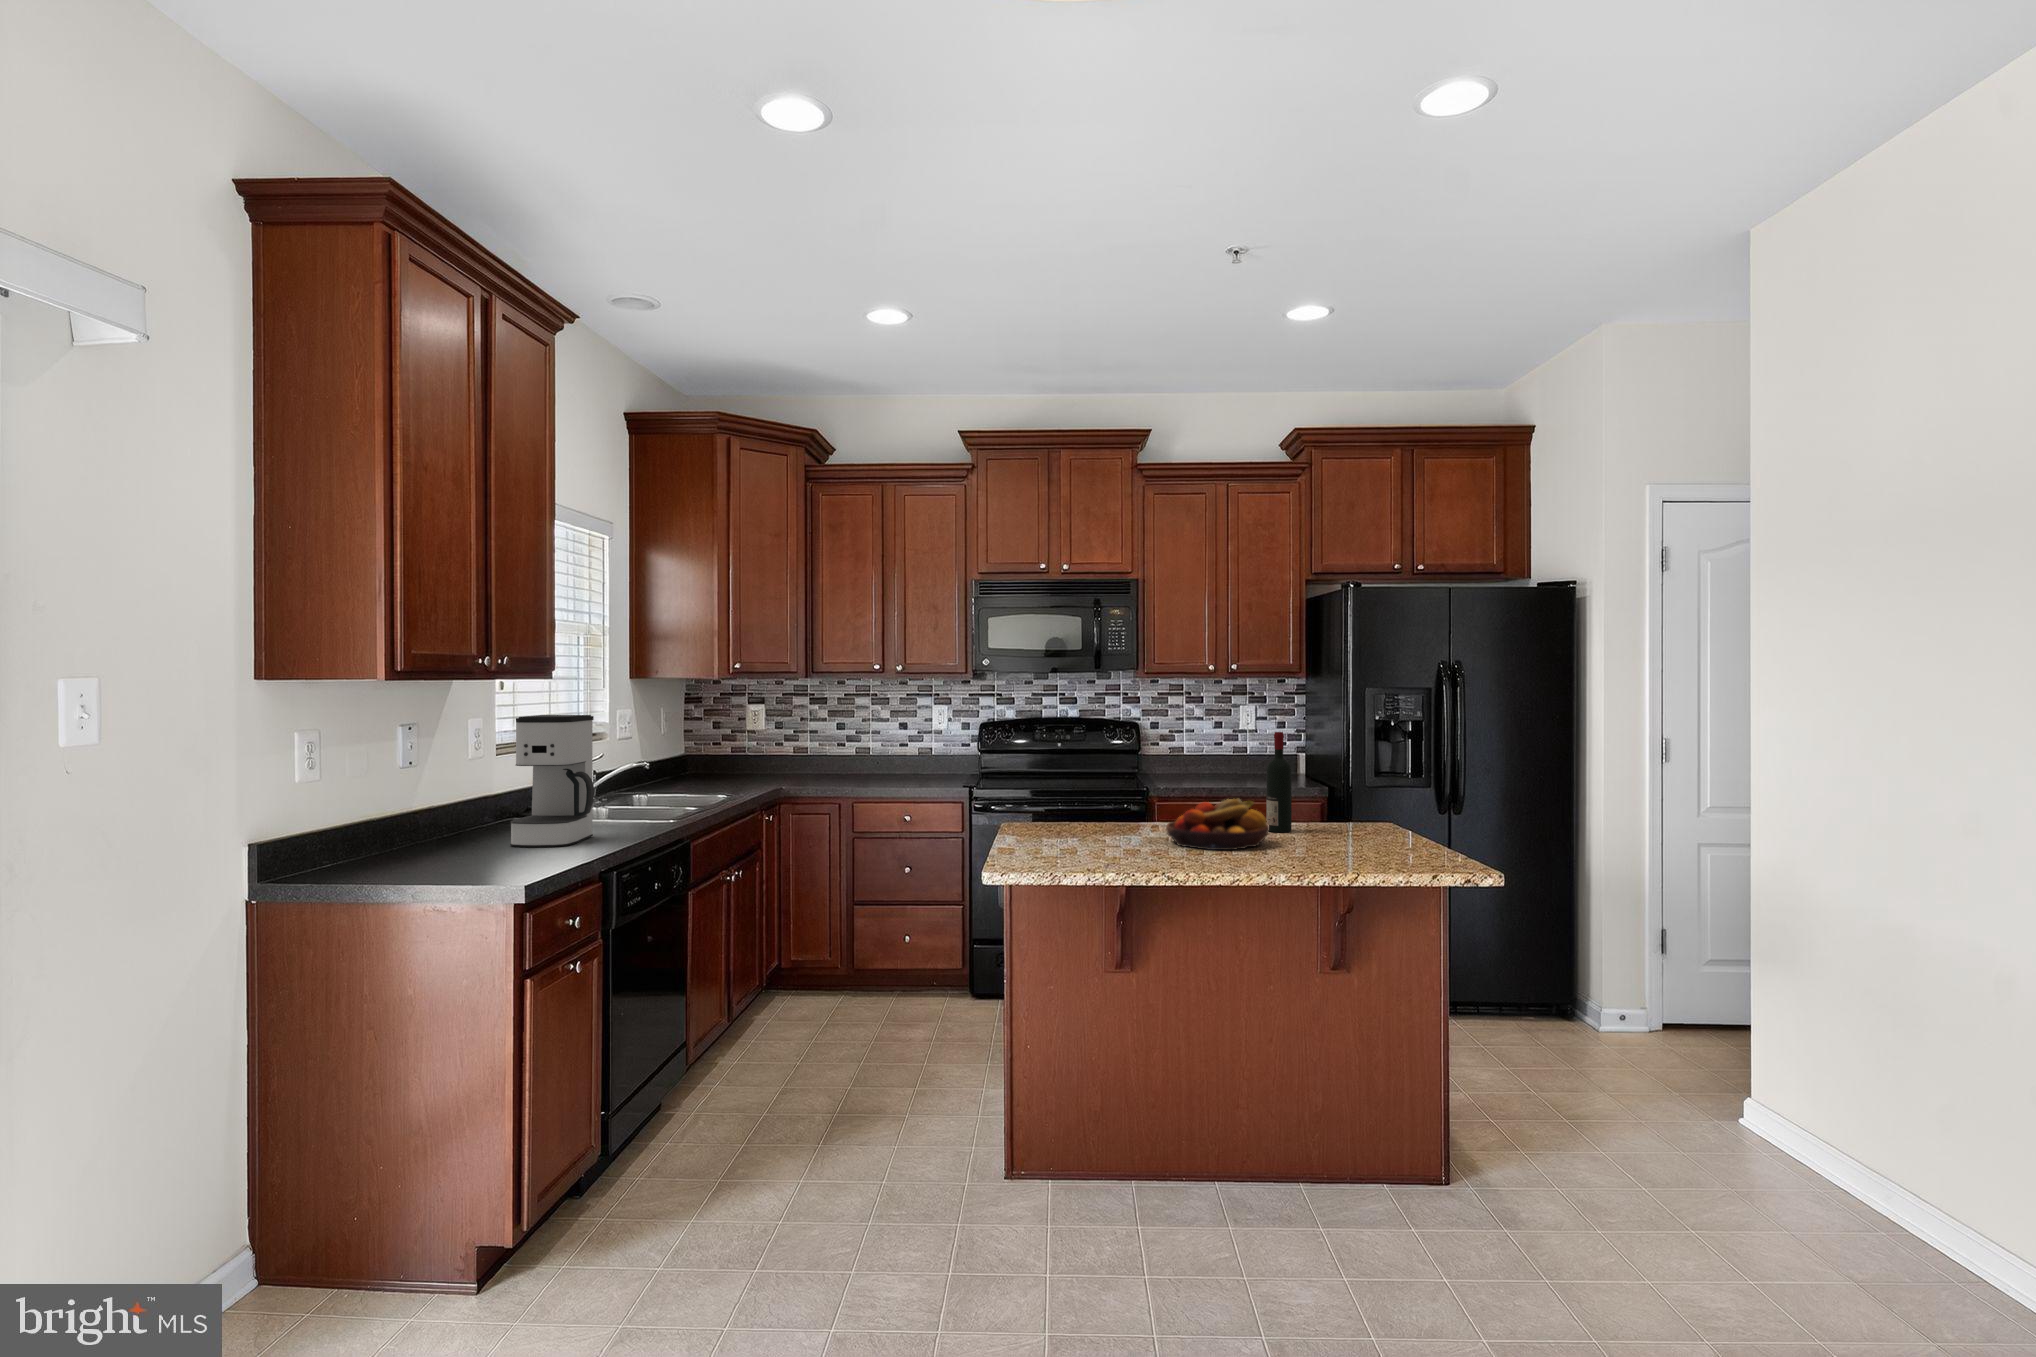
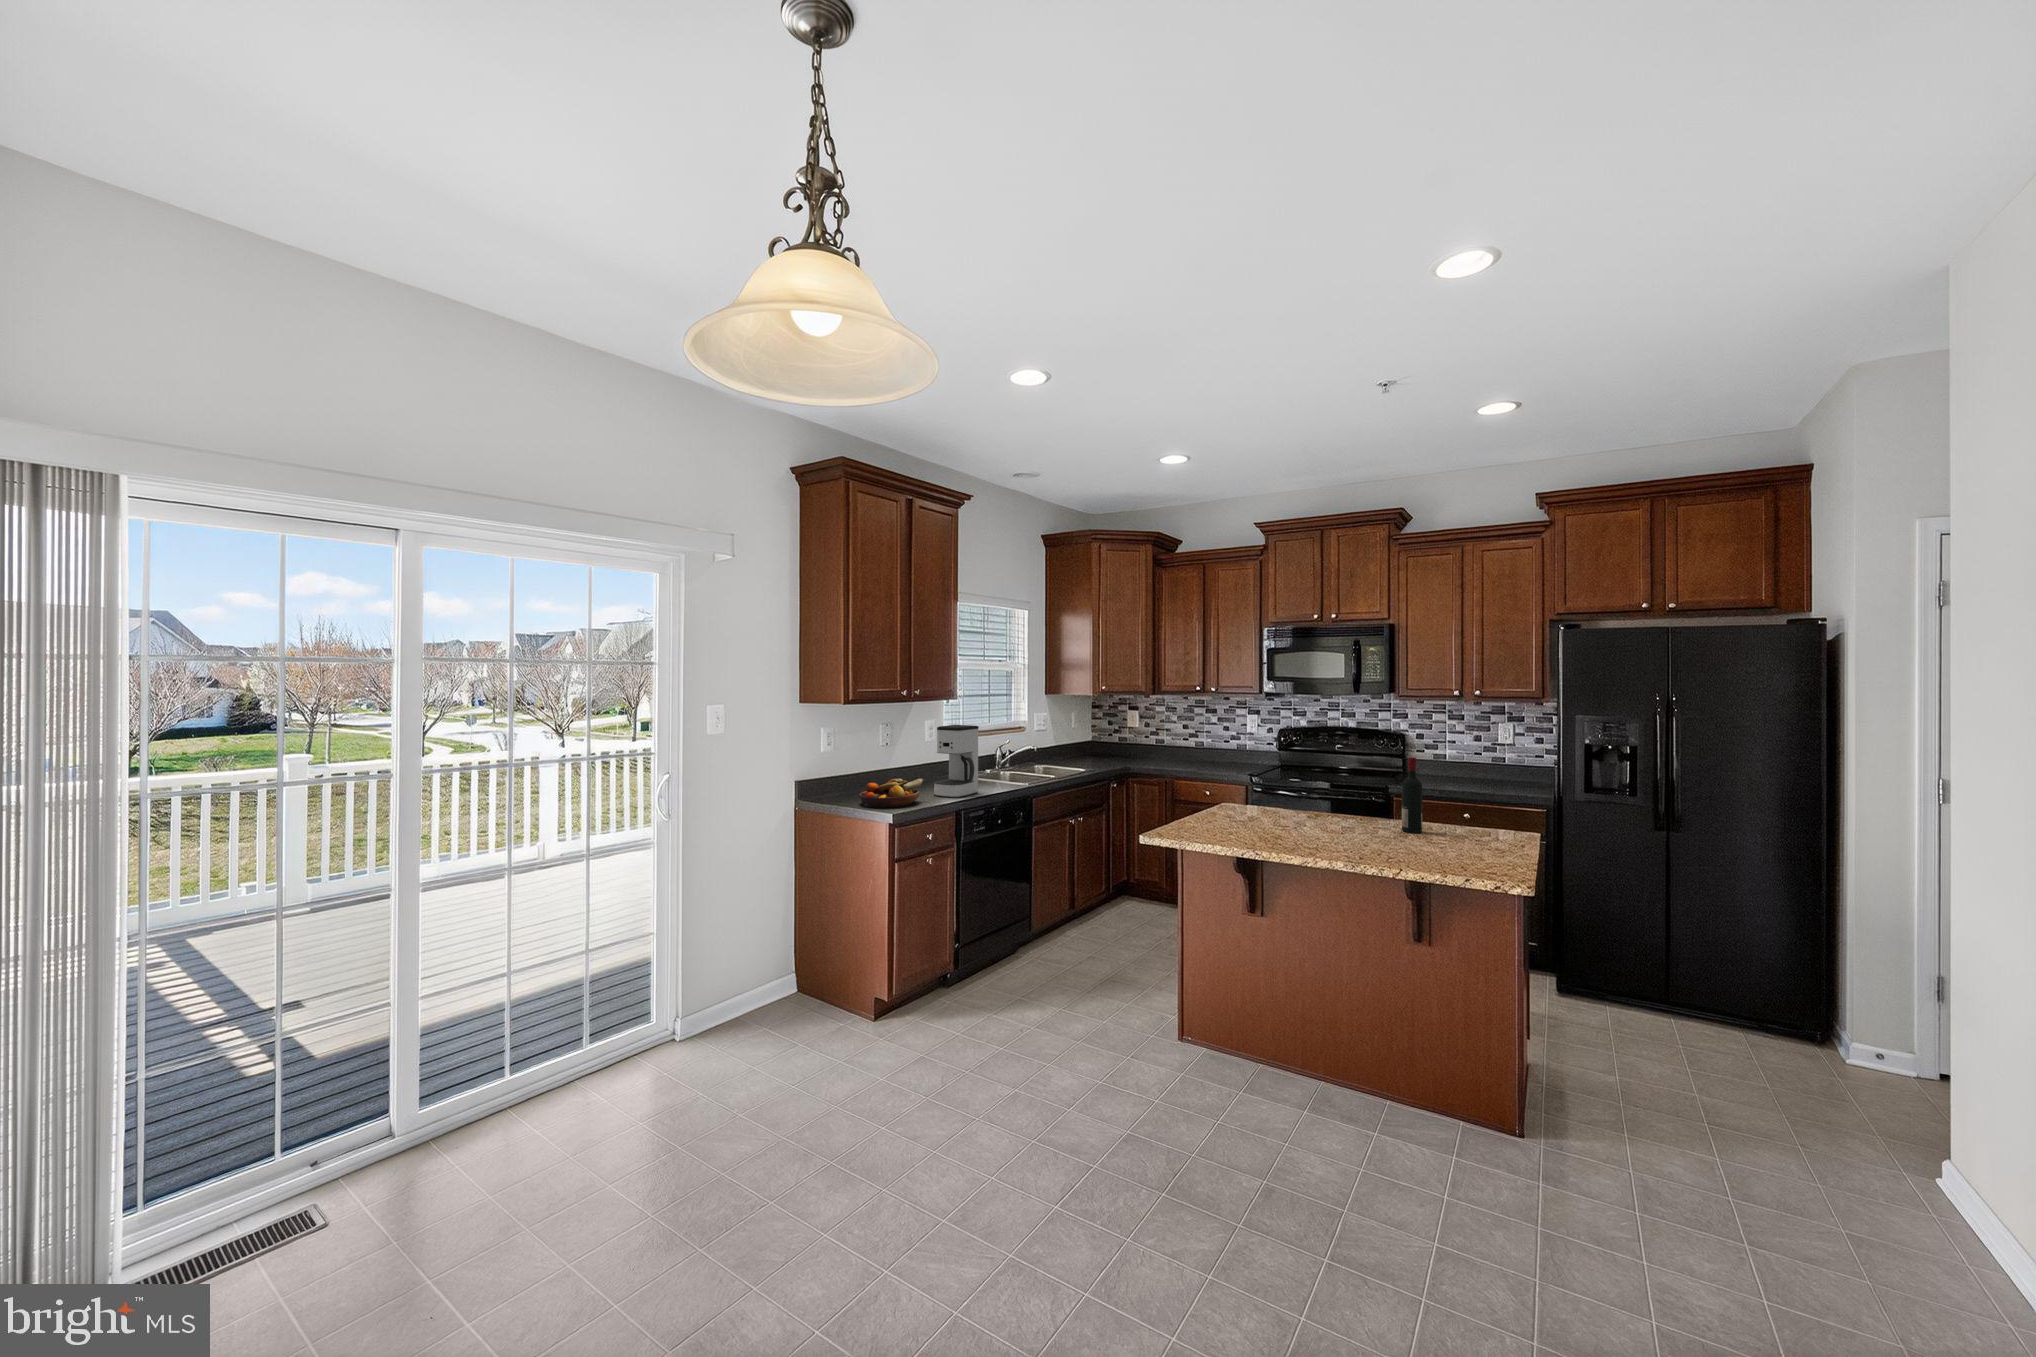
fruit bowl: present [1166,799,1269,850] -> present [859,779,923,808]

